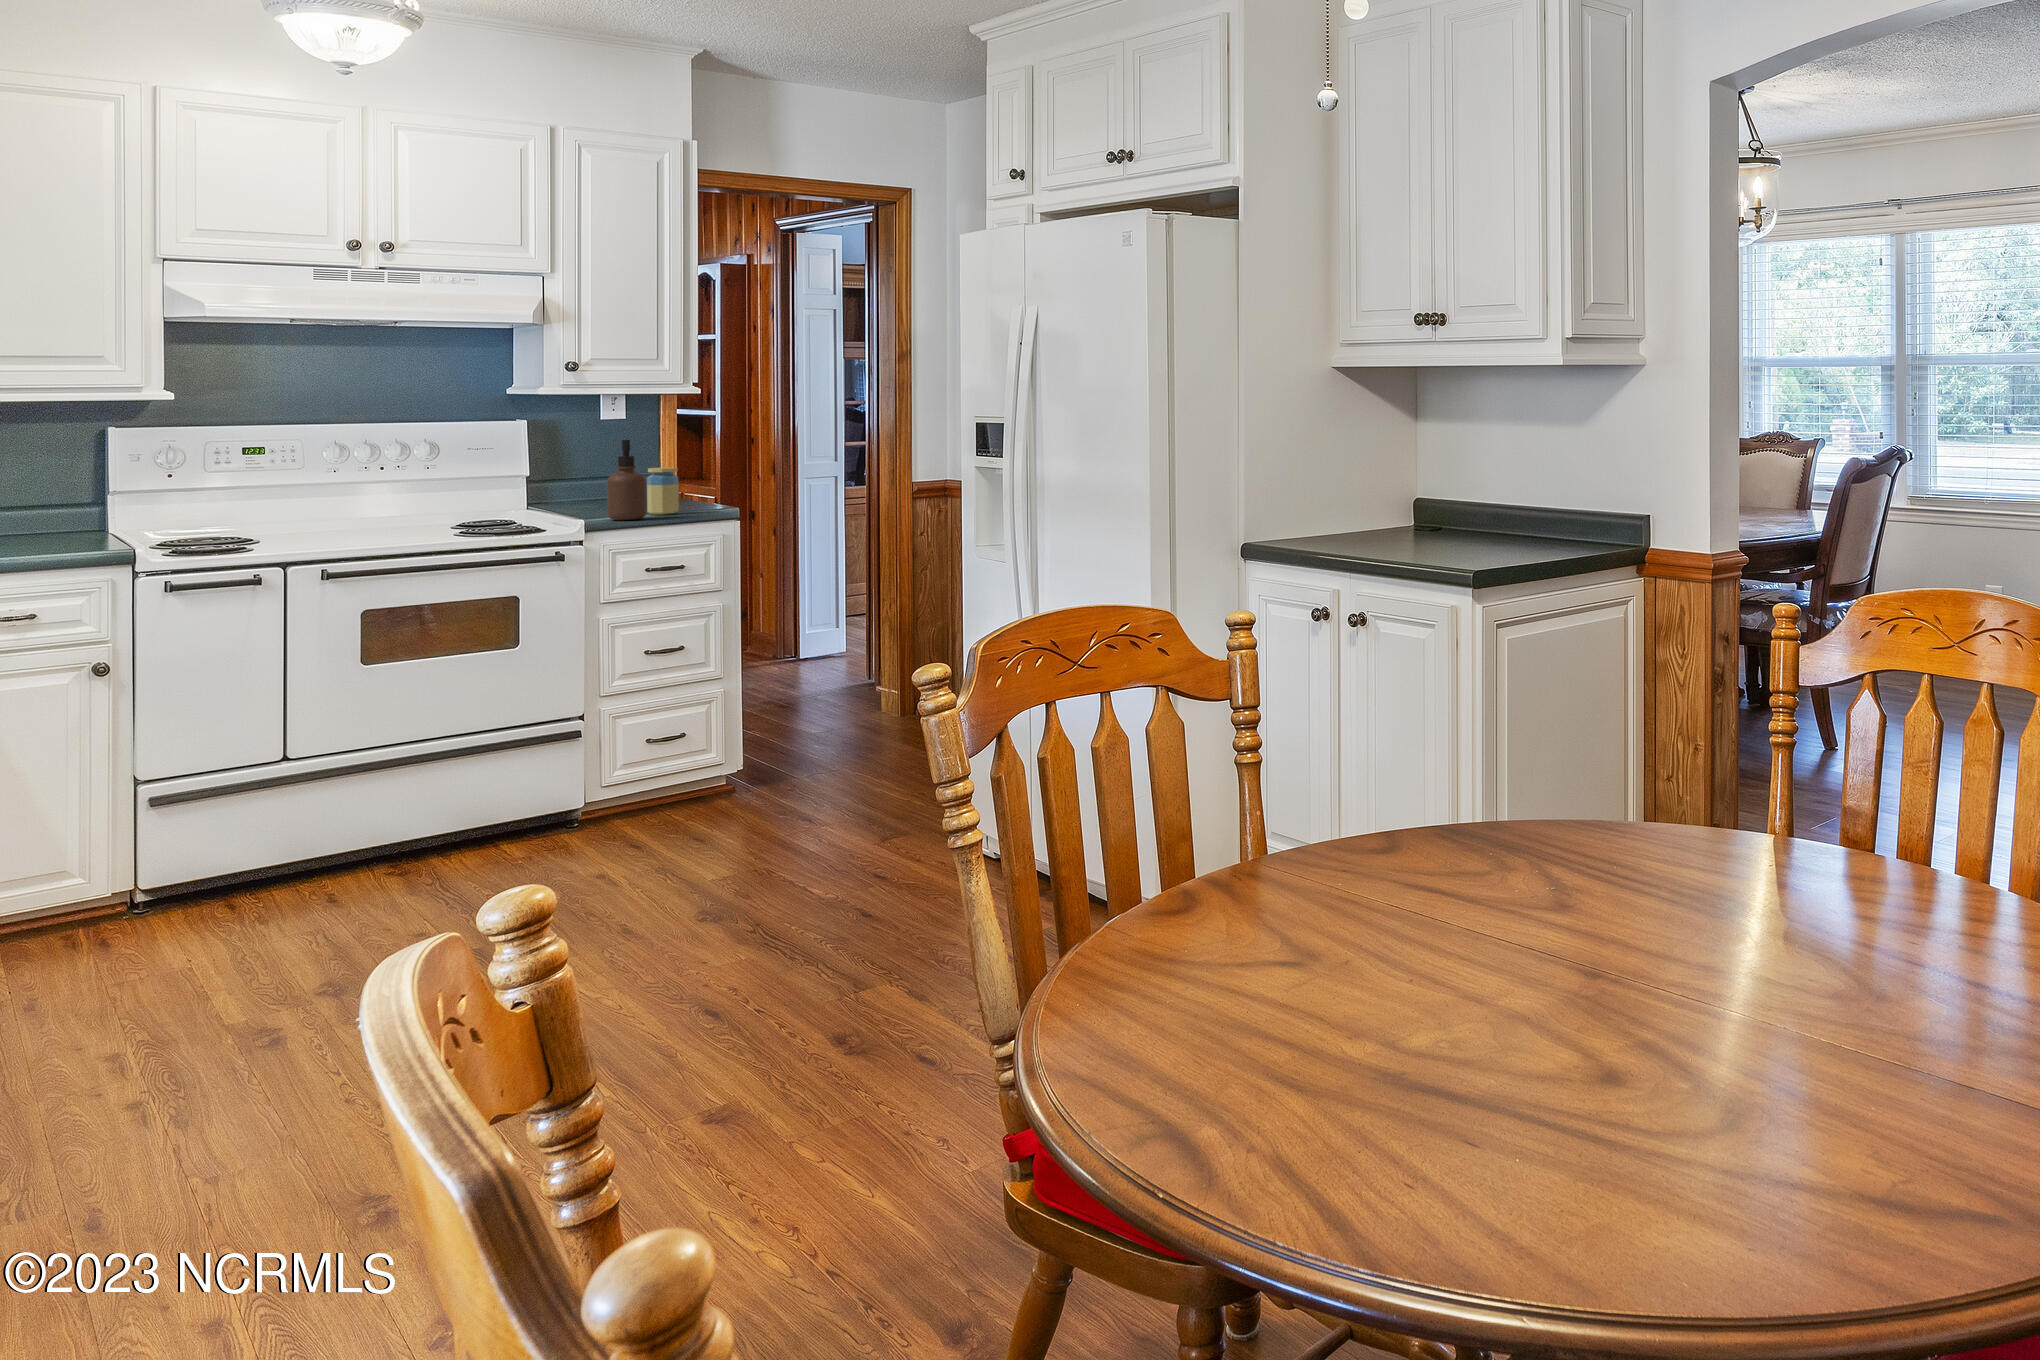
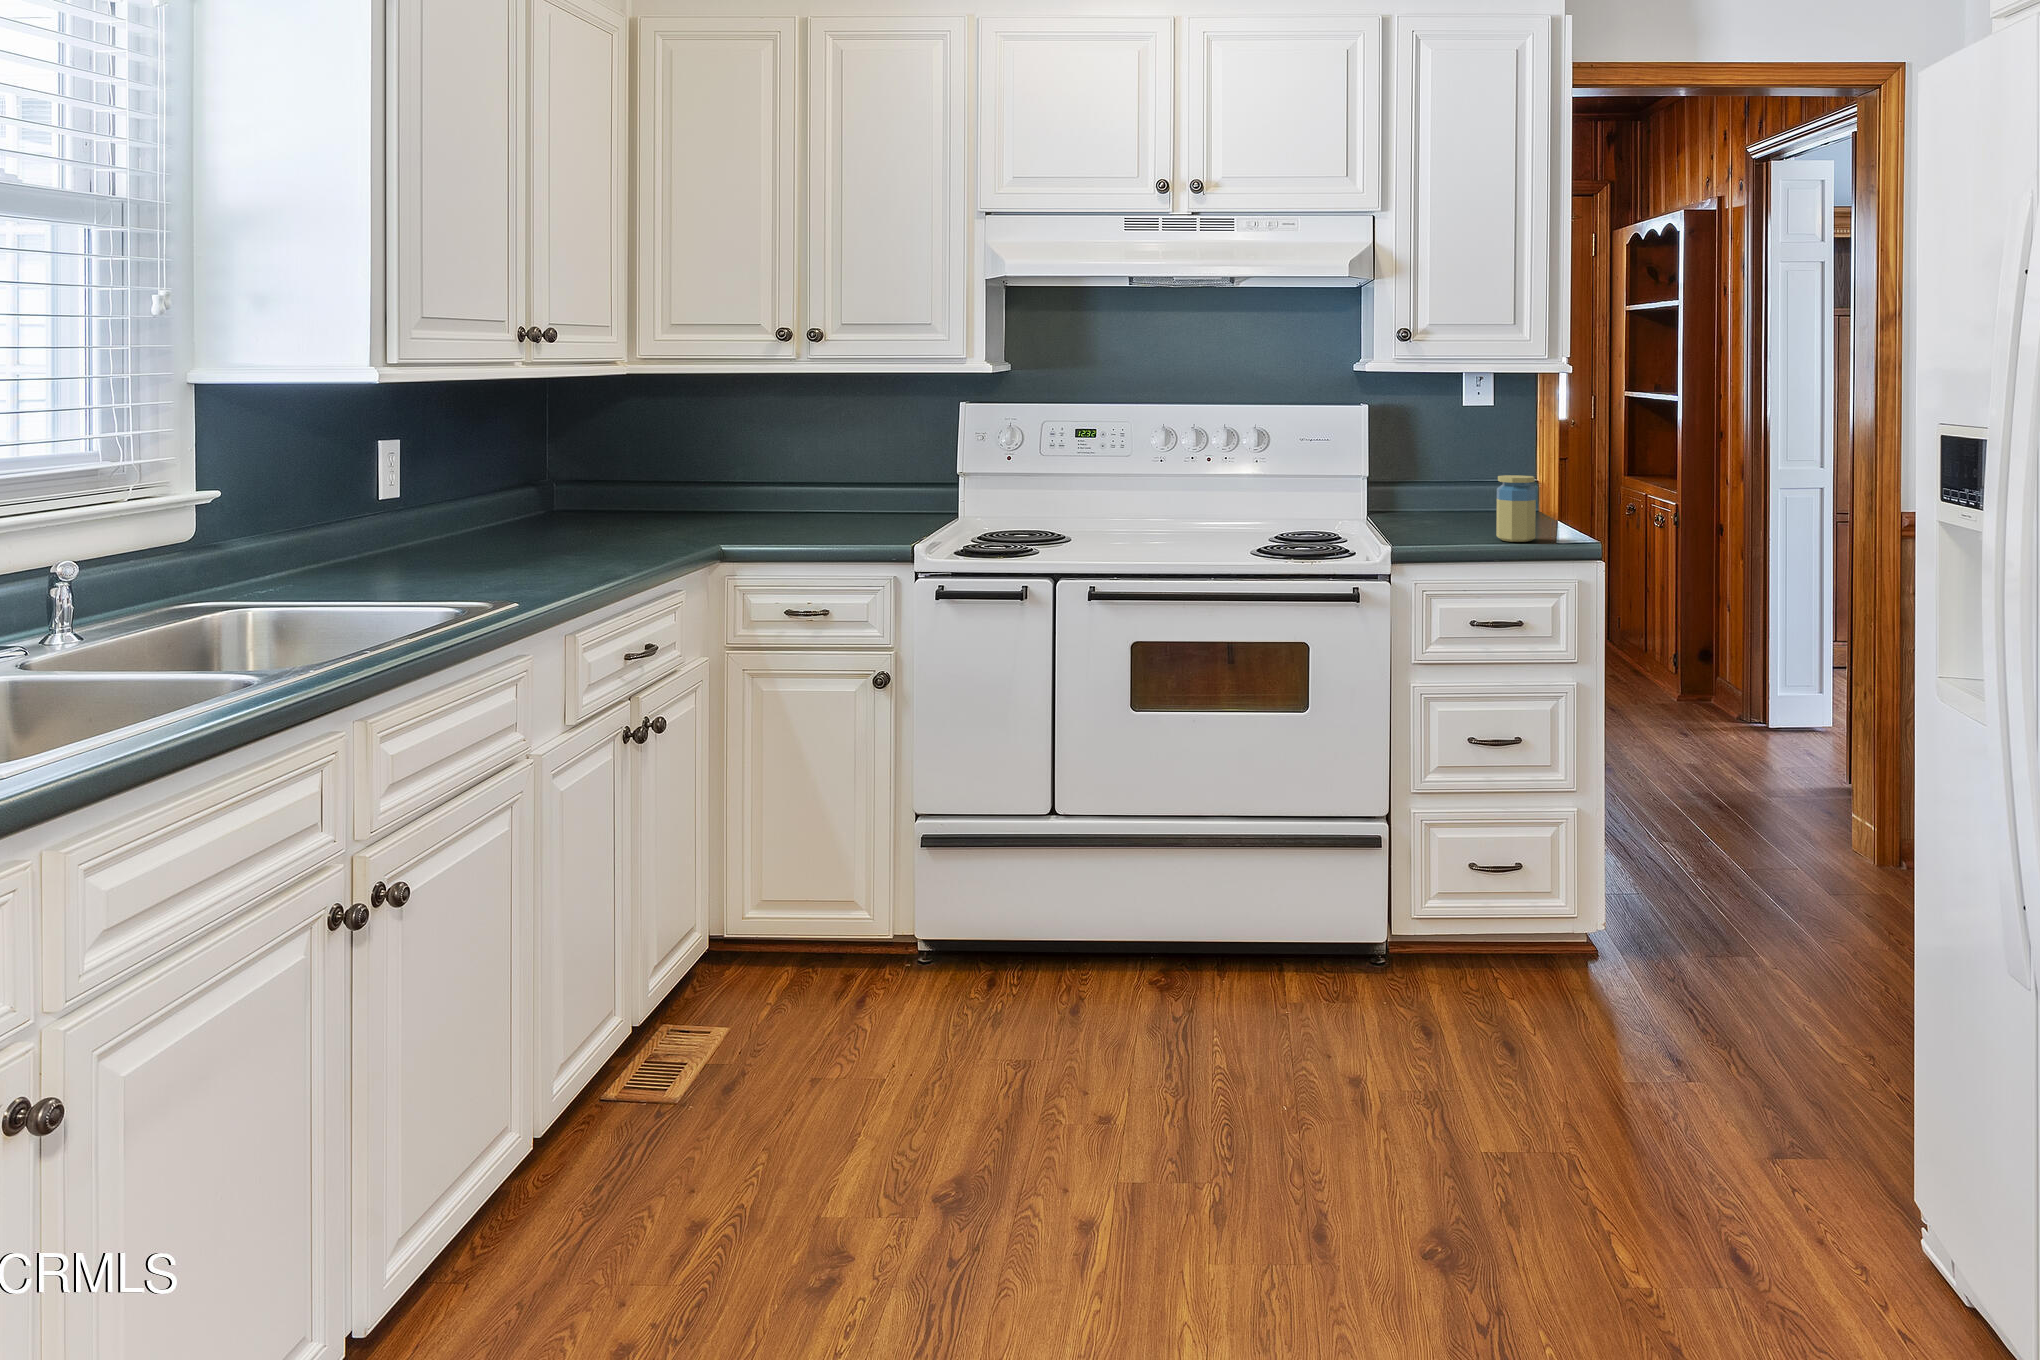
soap dispenser: present [607,440,646,520] -> none [1433,436,1481,549]

